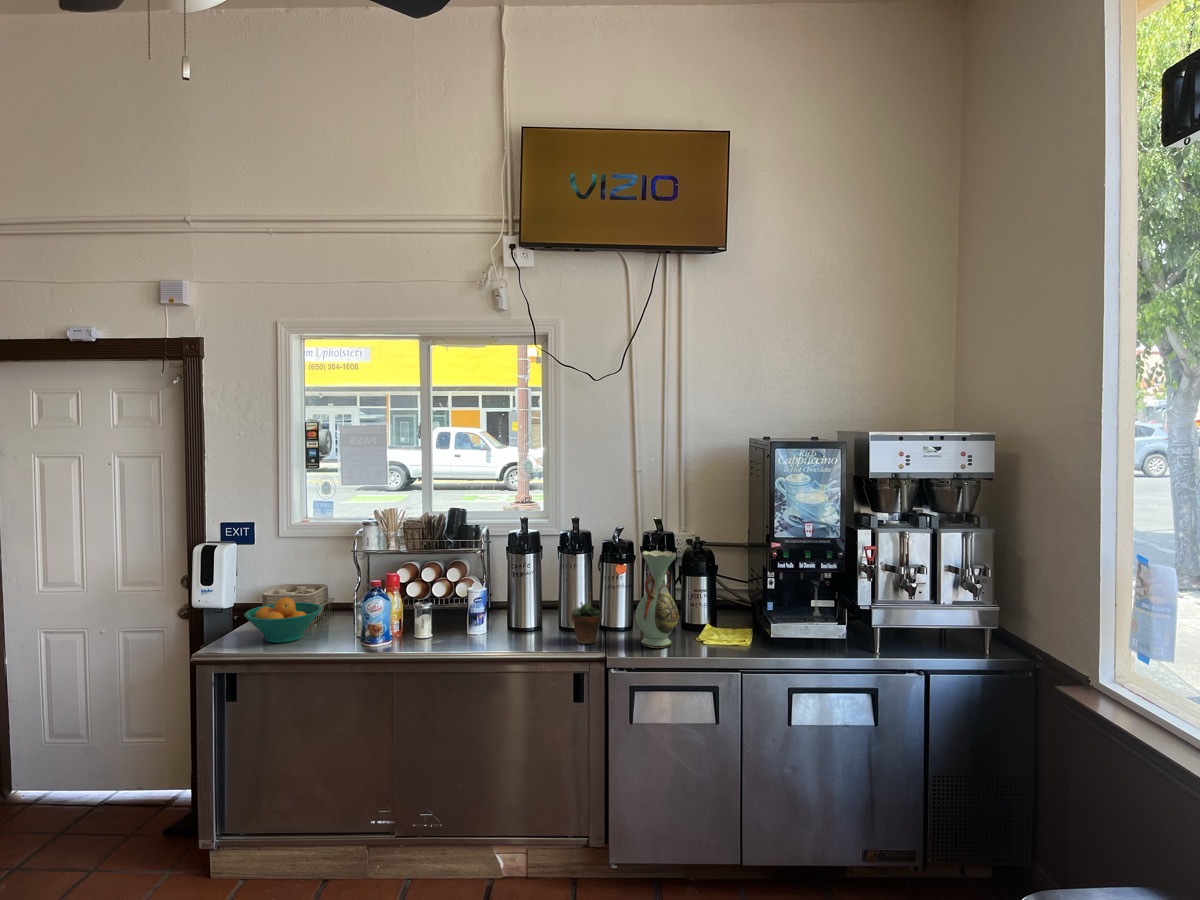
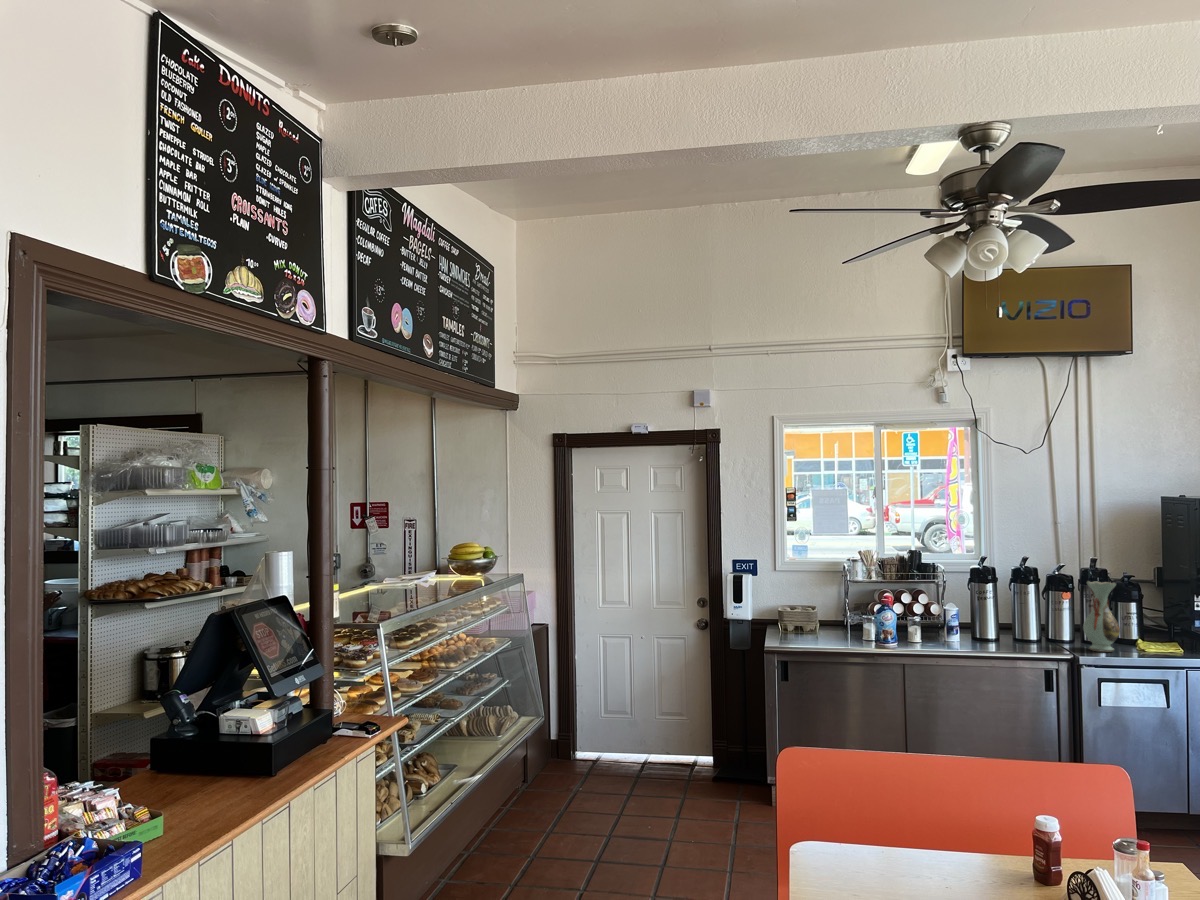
succulent plant: present [571,592,602,644] -> none [1030,609,1056,648]
fruit bowl: present [244,597,322,643] -> none [784,610,834,640]

